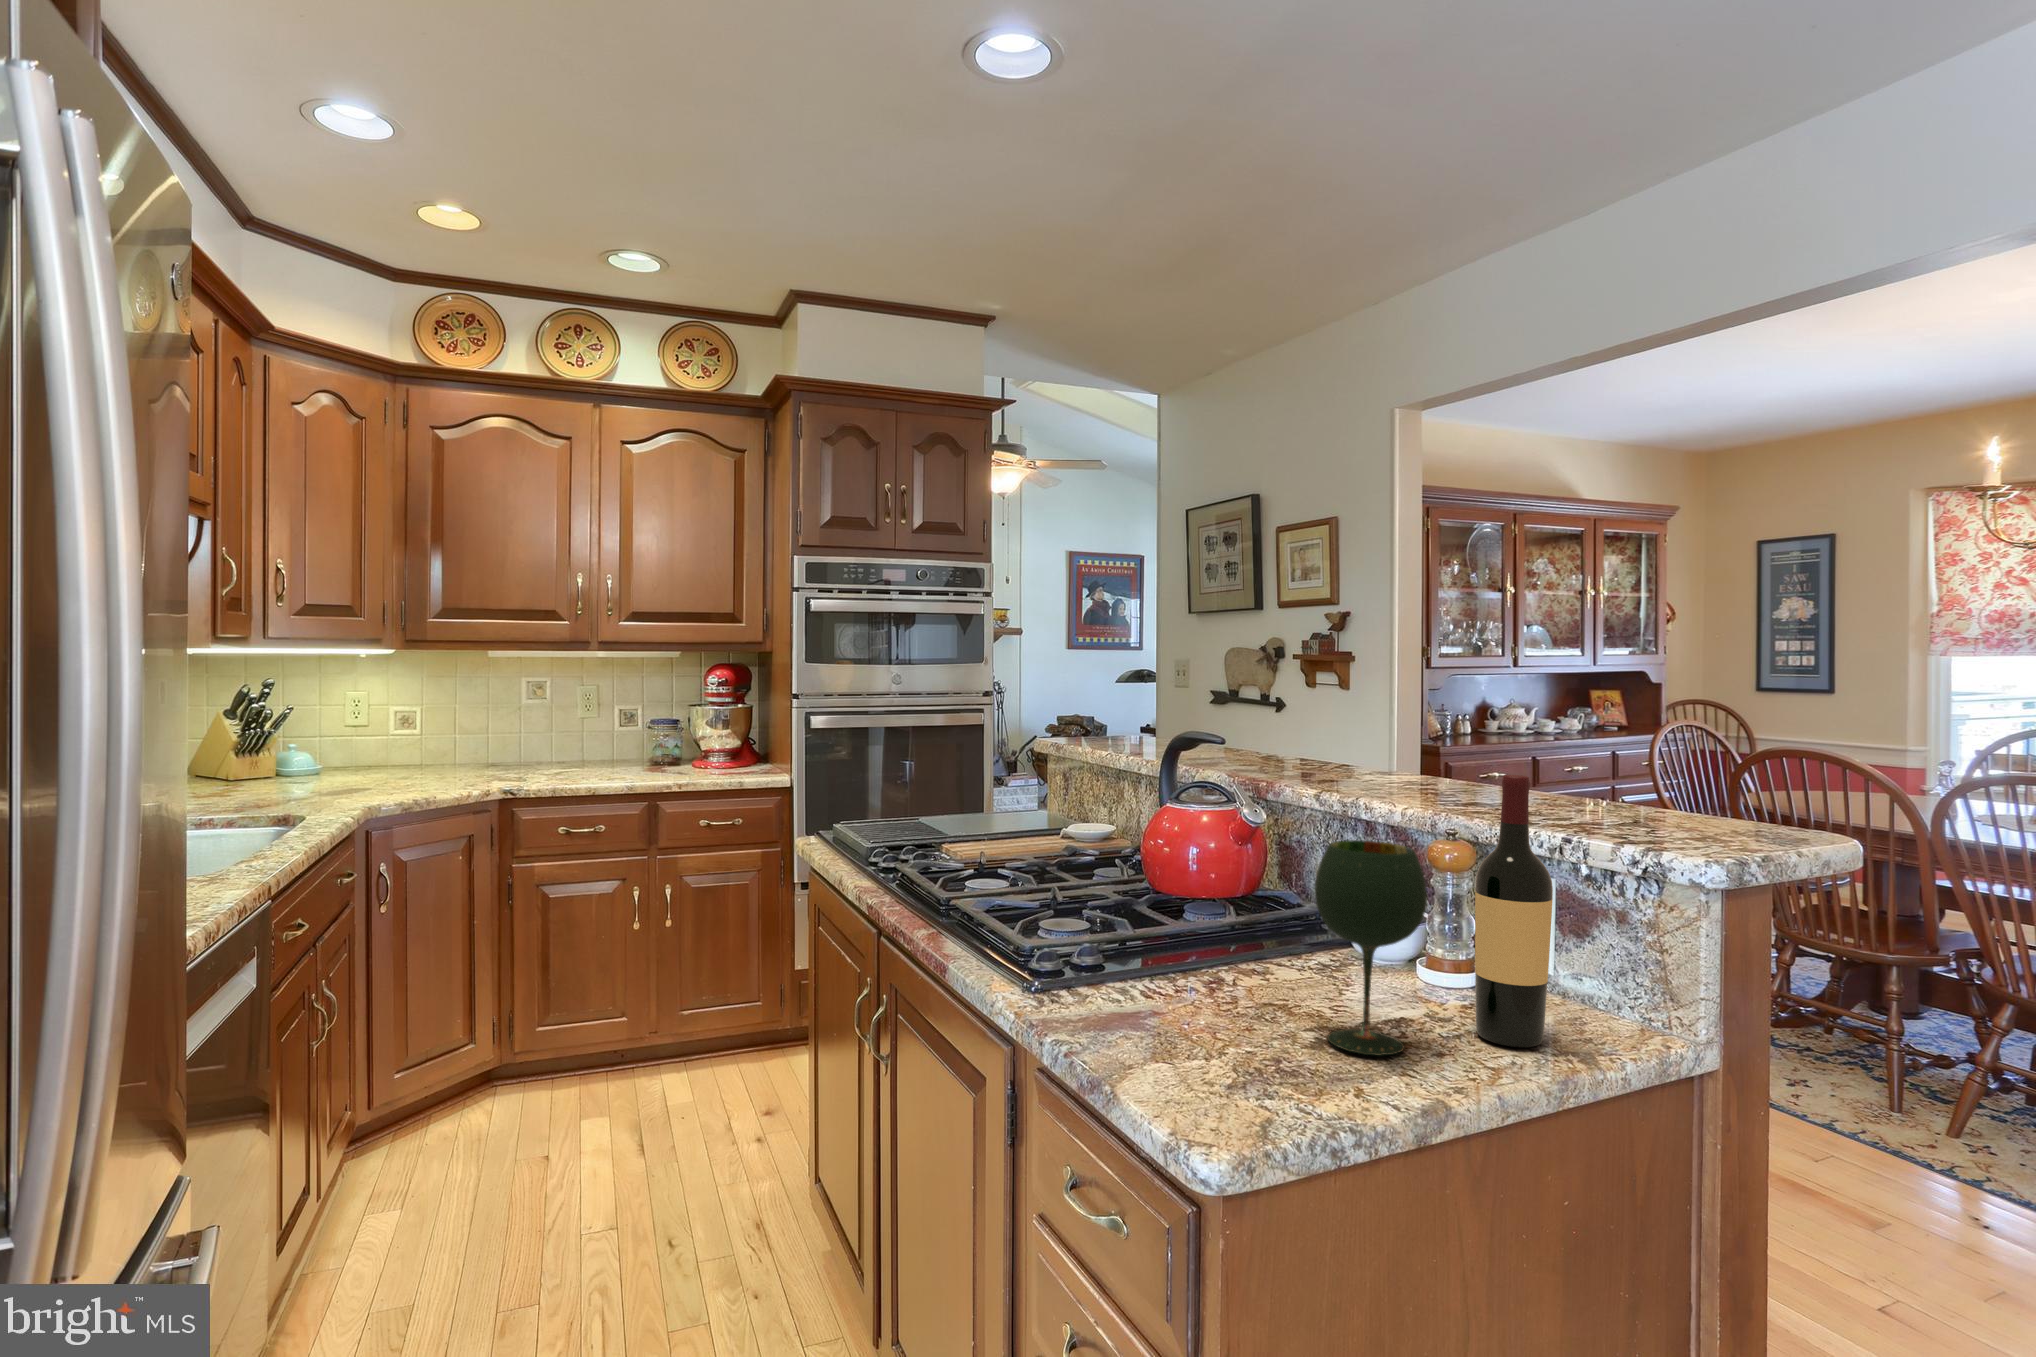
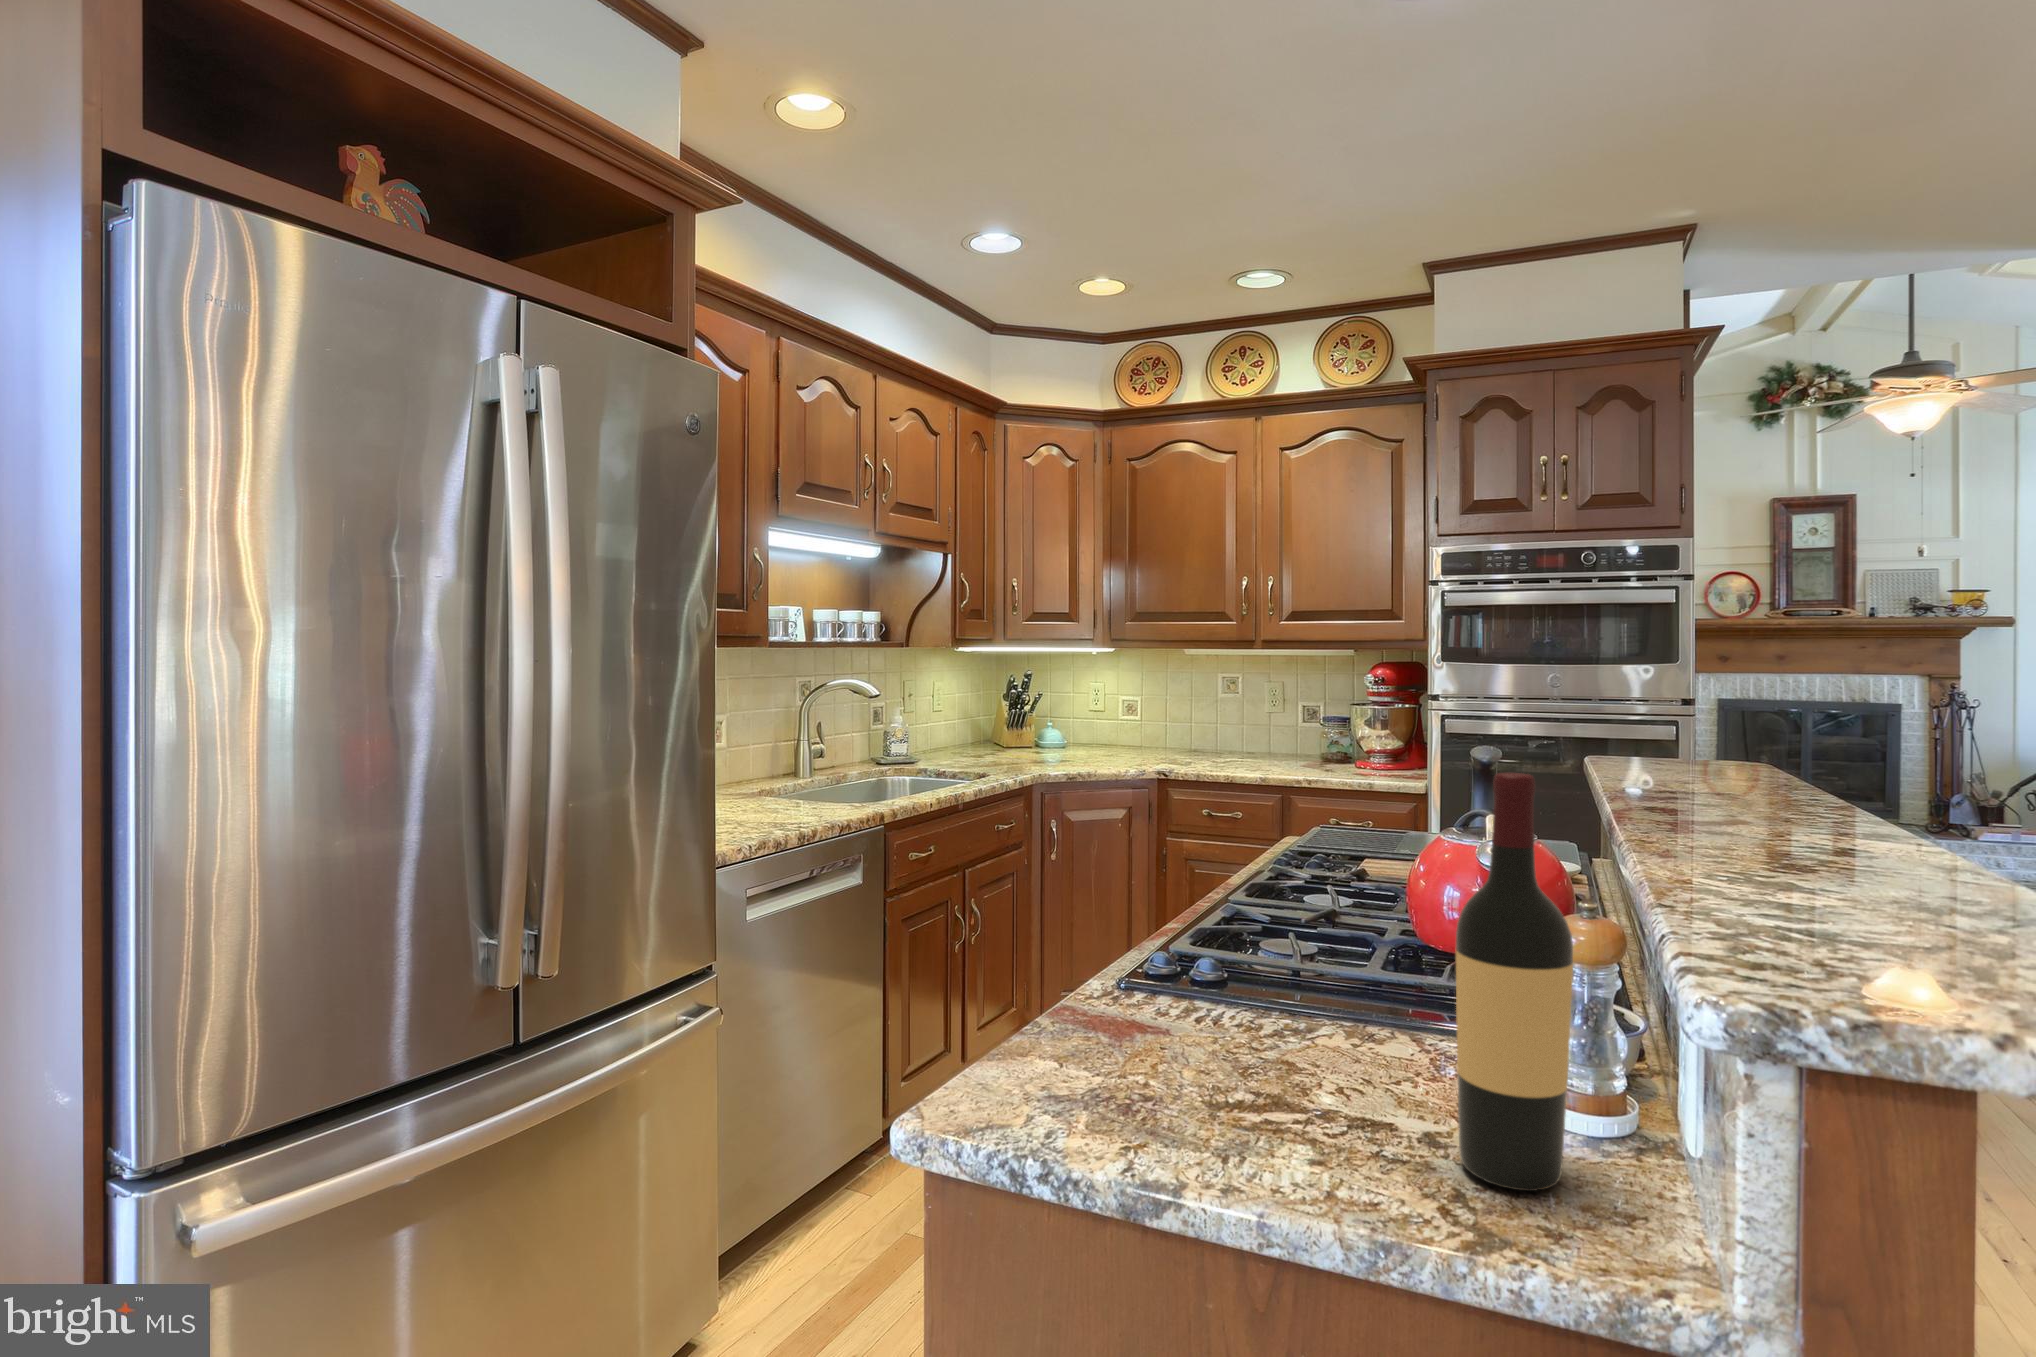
wine glass: present [1315,840,1427,1056] -> none [1224,843,1367,1128]

